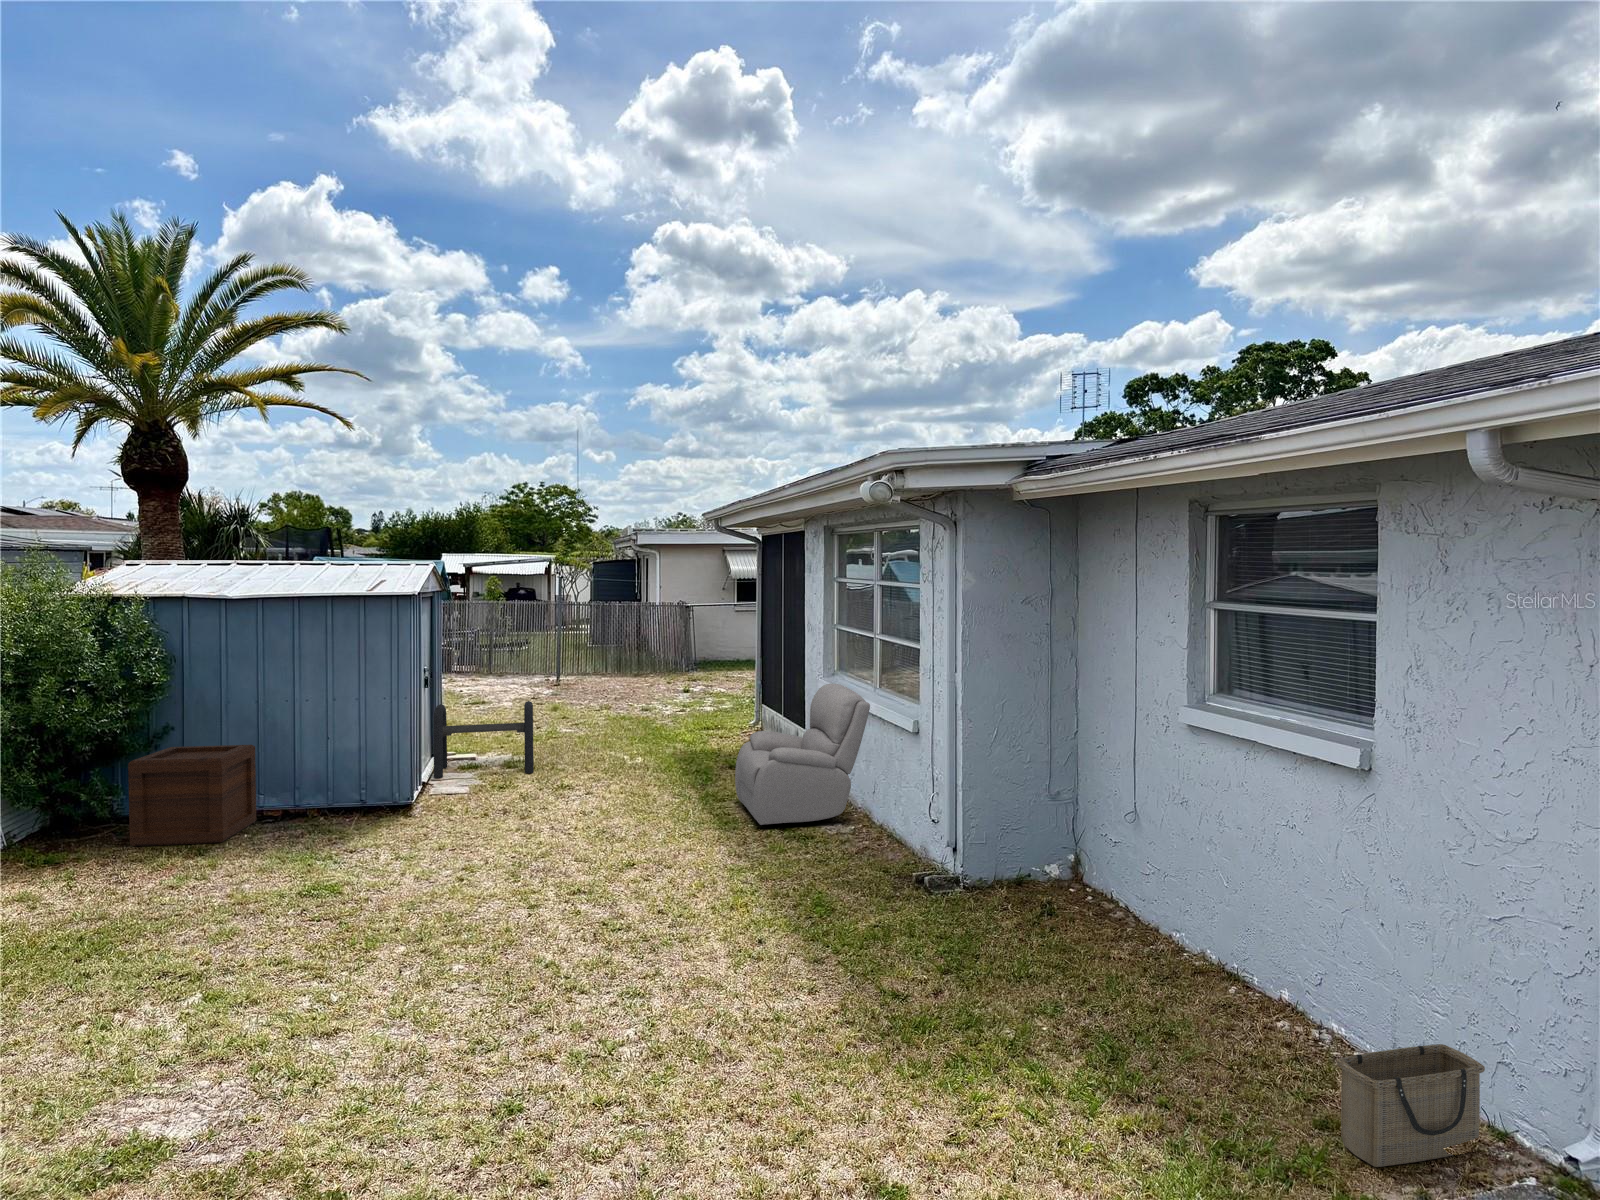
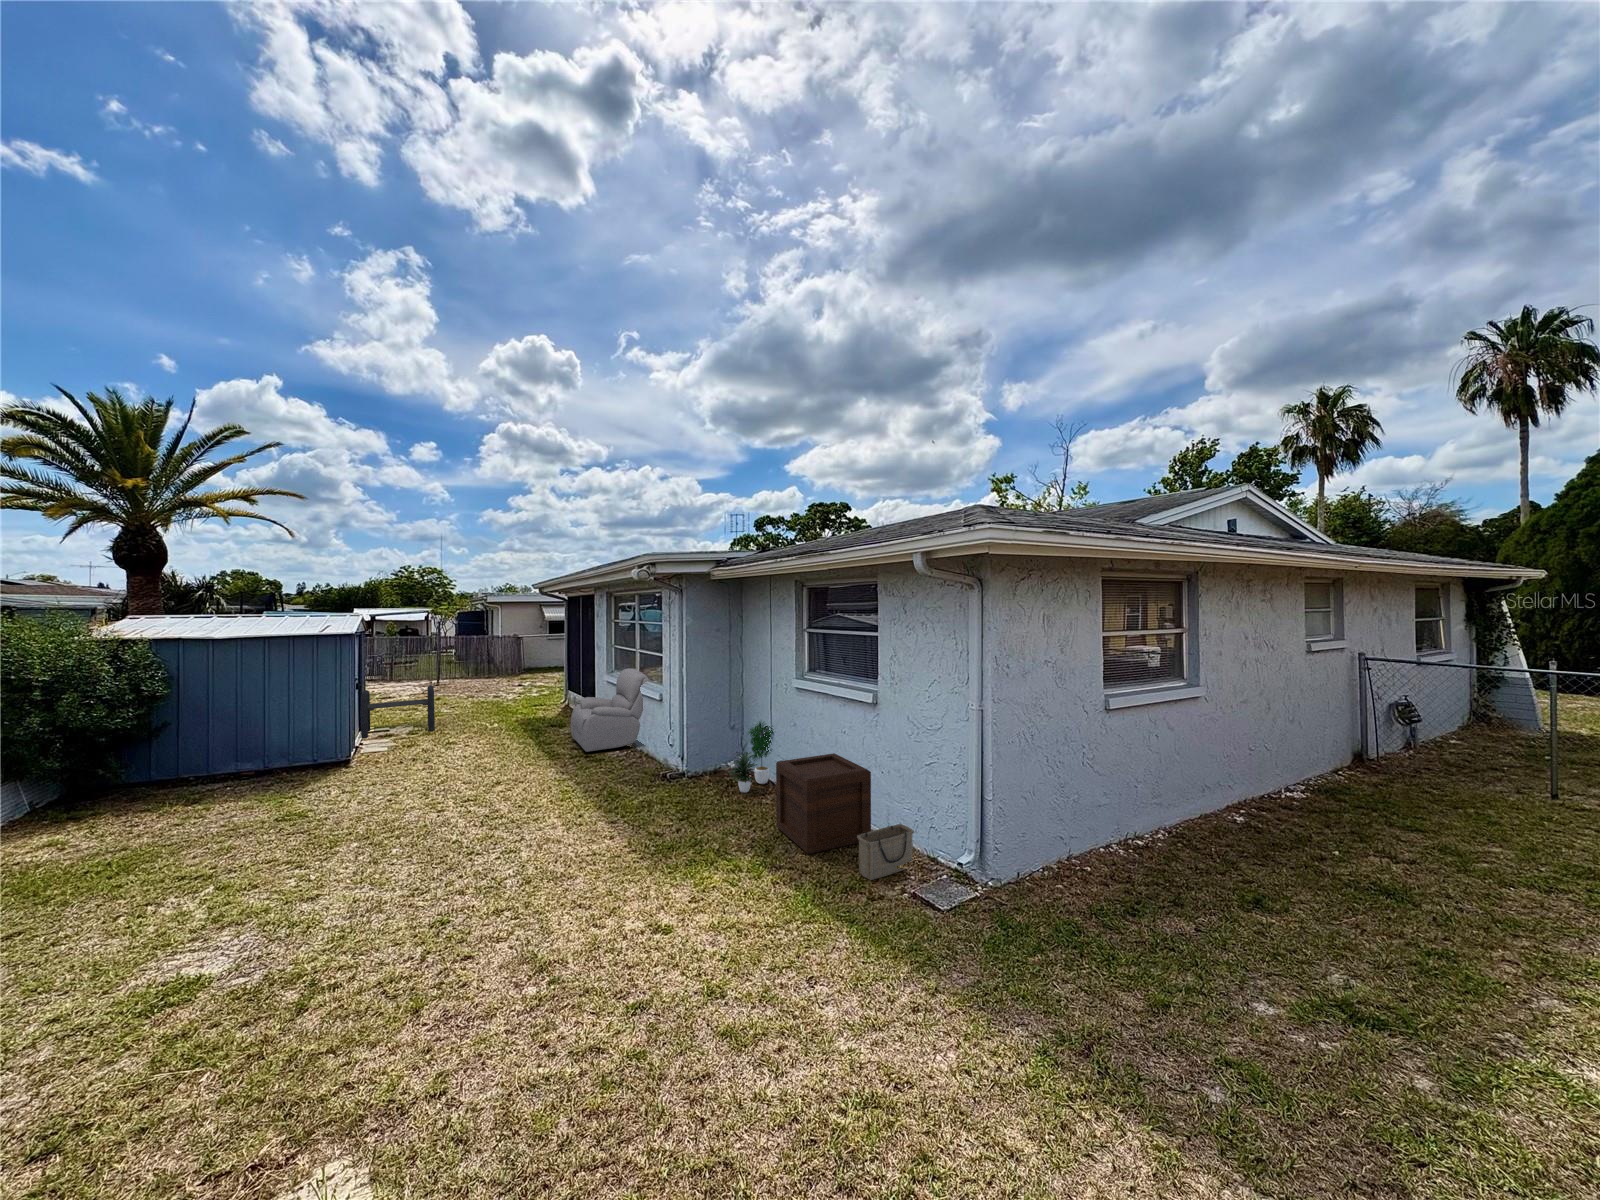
wooden crate: present [128,745,256,846] -> present [776,753,871,854]
potted plant: none [1021,785,1116,928] -> present [730,722,774,793]

